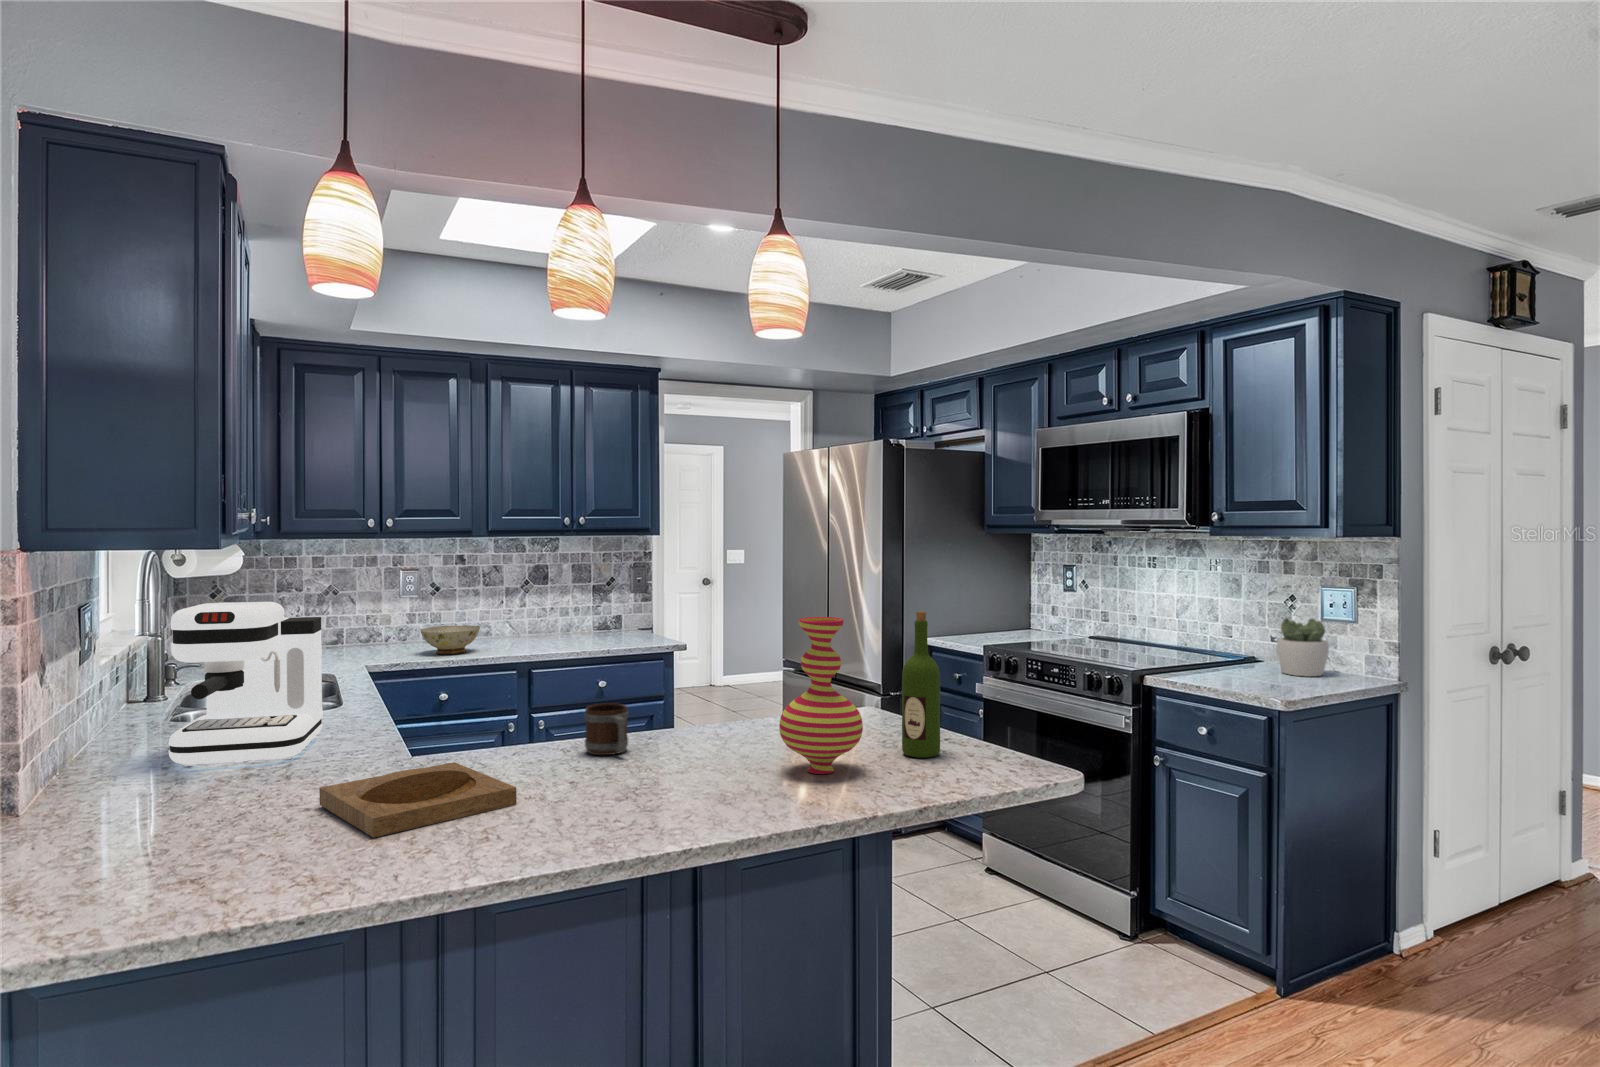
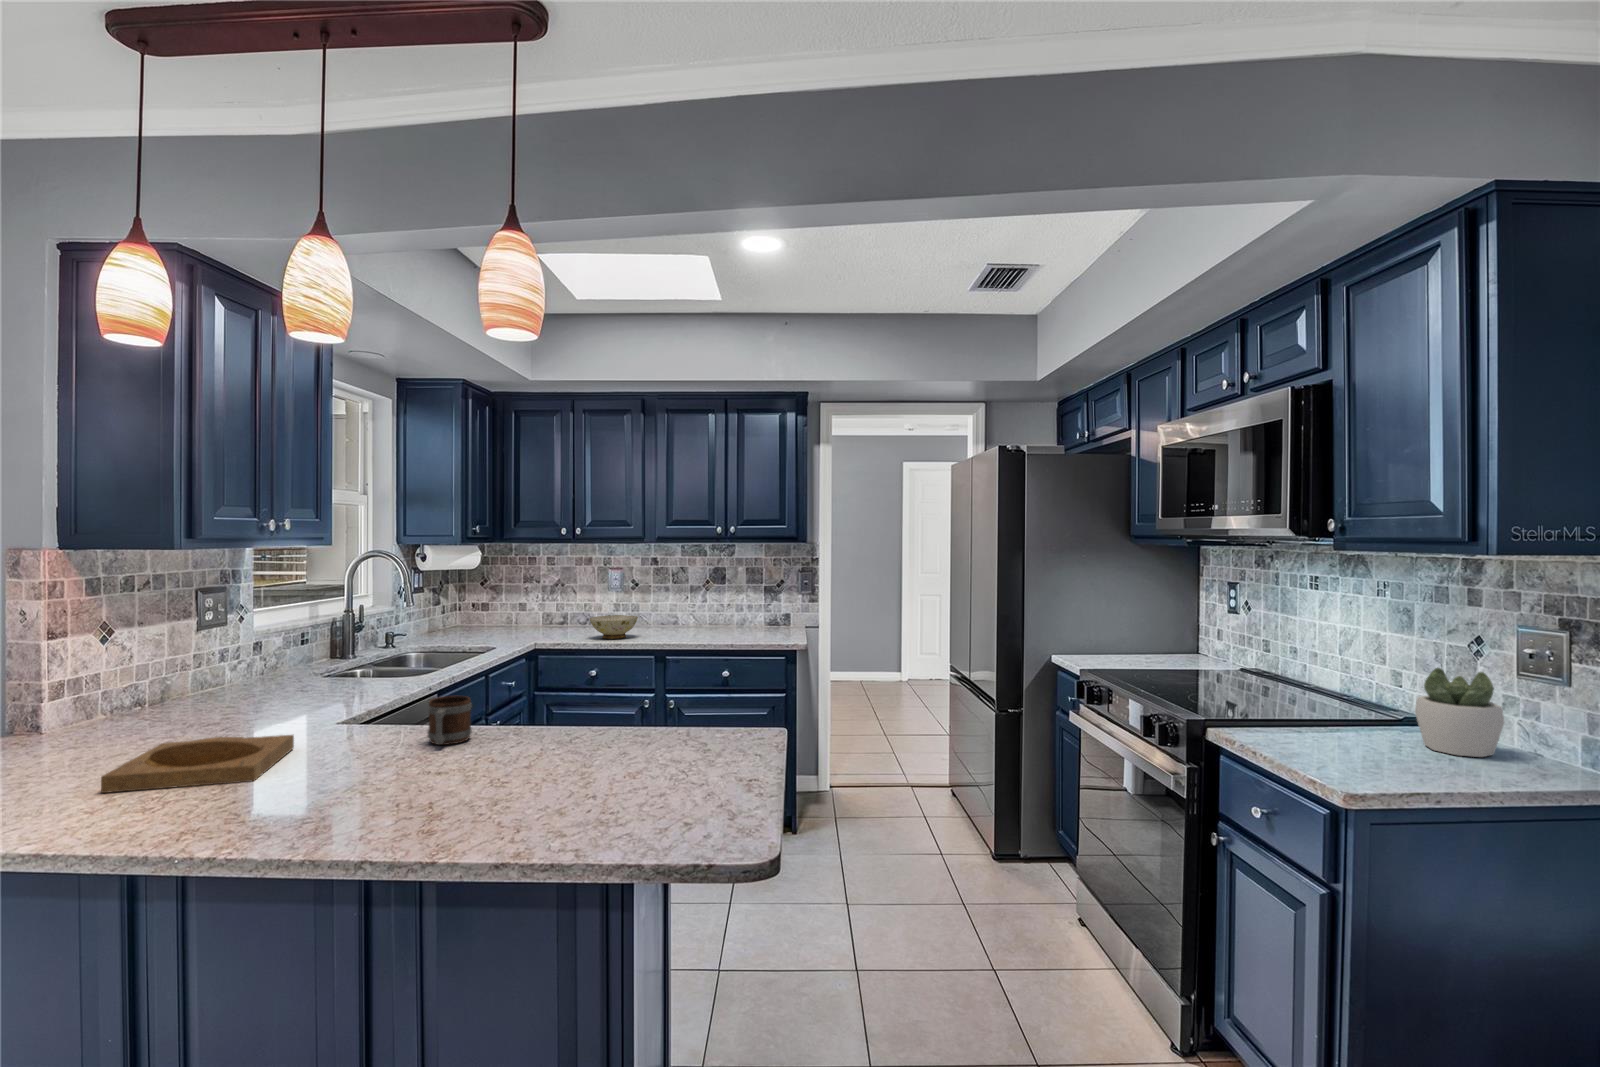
coffee maker: present [169,602,323,766] -> none [182,589,335,715]
wine bottle: present [902,611,940,758] -> none [645,628,688,795]
vase: present [779,617,863,774] -> none [485,627,579,796]

